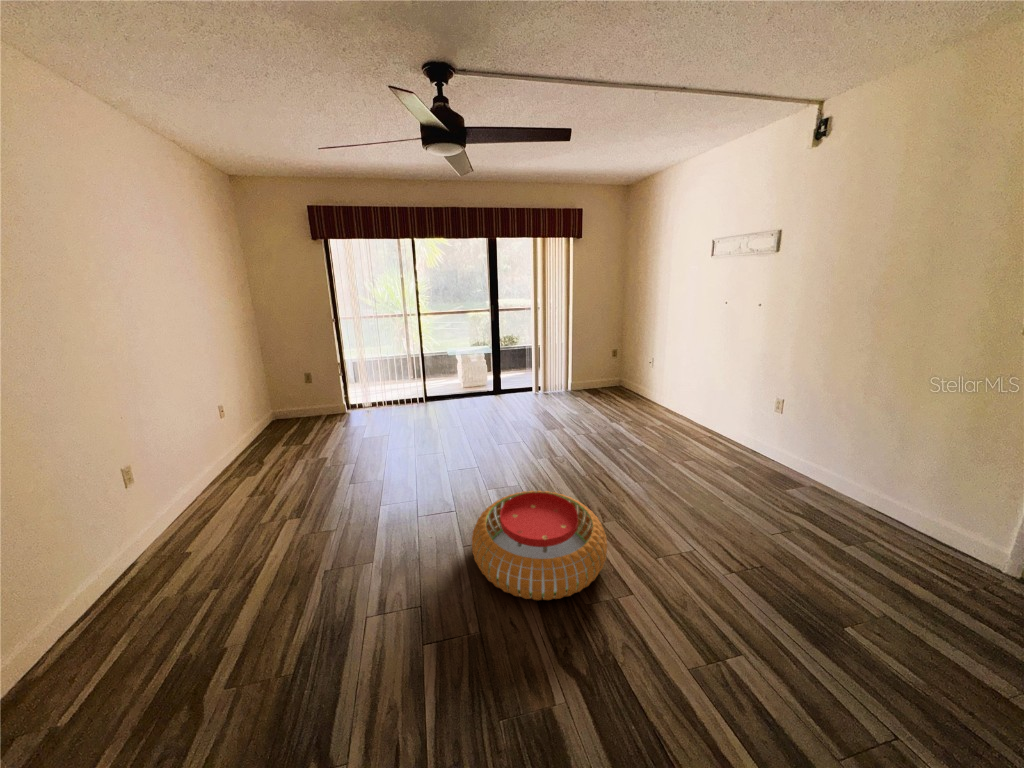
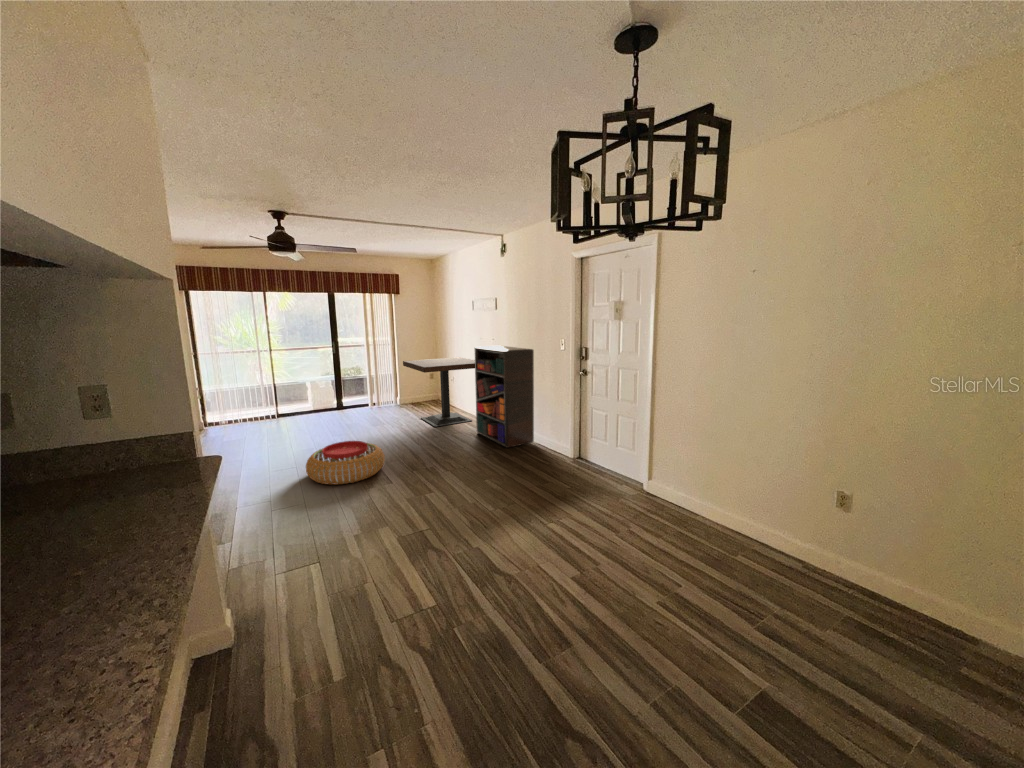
bookshelf: none [729,322,930,531] -> present [475,346,534,448]
dining table: none [592,333,744,445] -> present [403,357,475,427]

